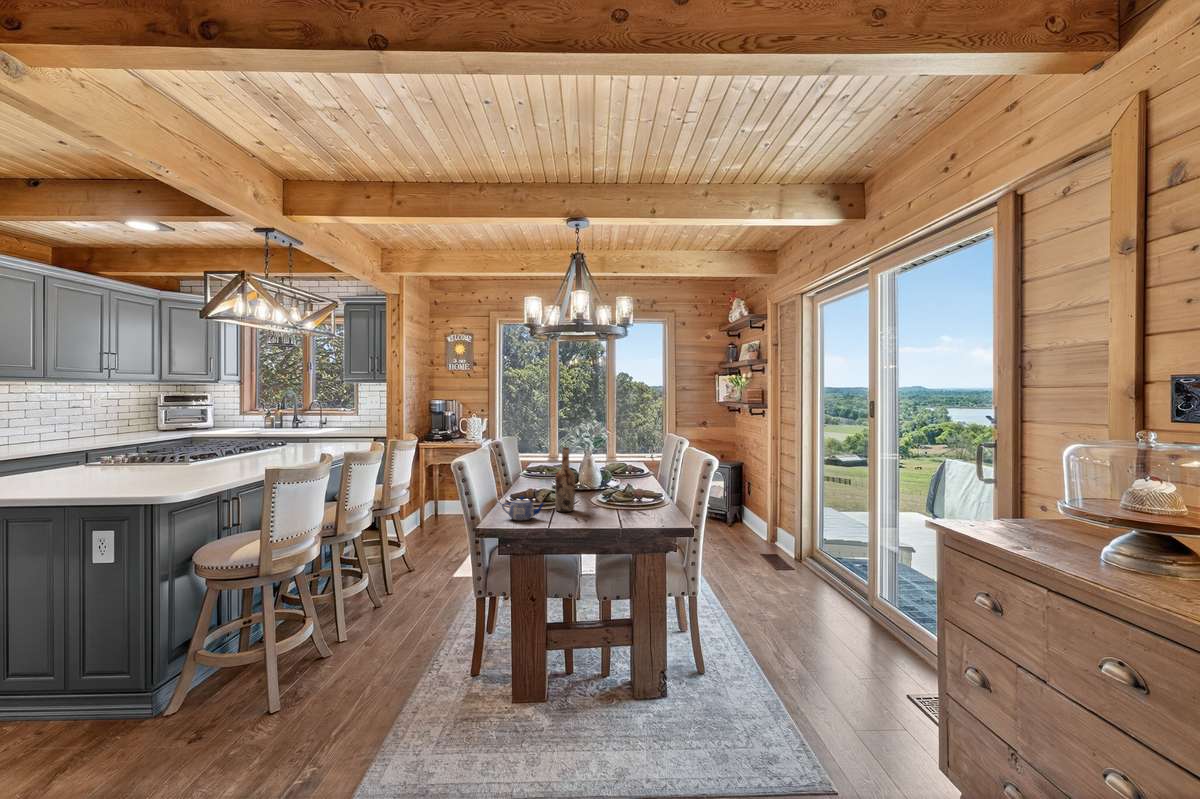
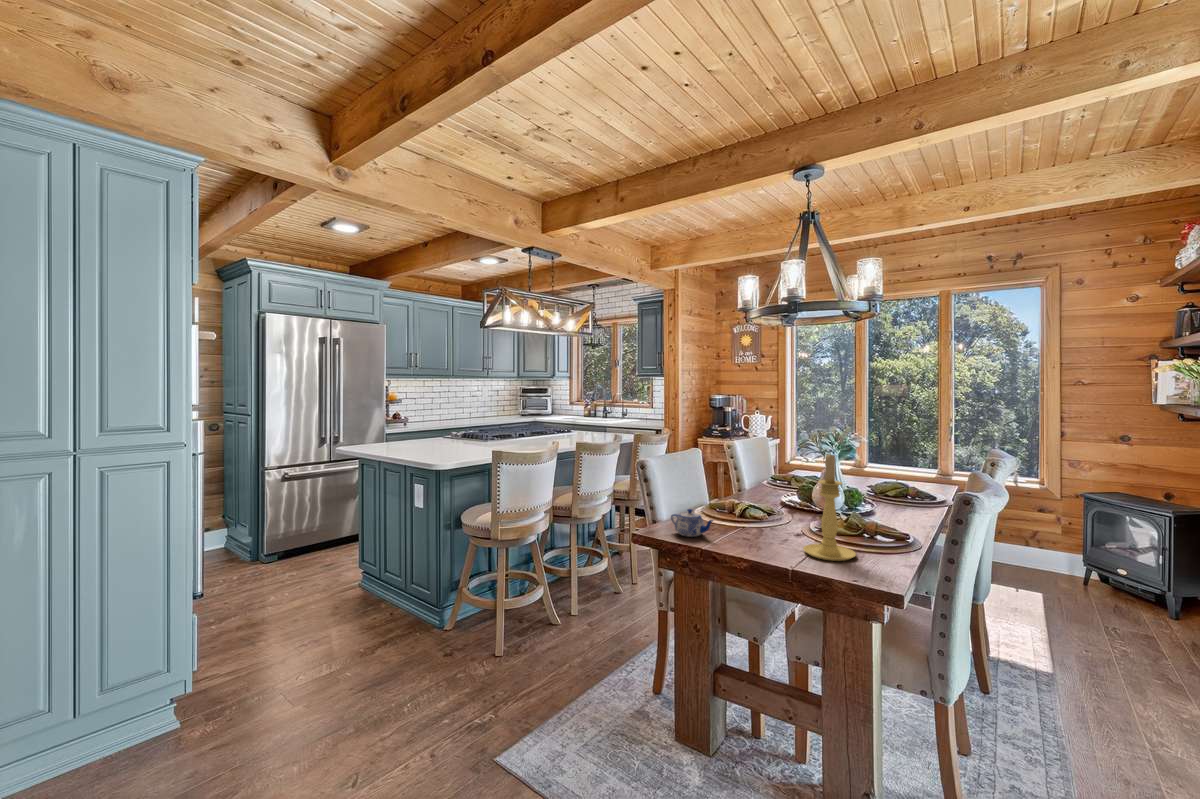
candle holder: none [615,440,651,519] -> present [803,454,856,561]
wine bottle: present [555,447,575,512] -> none [740,456,764,535]

